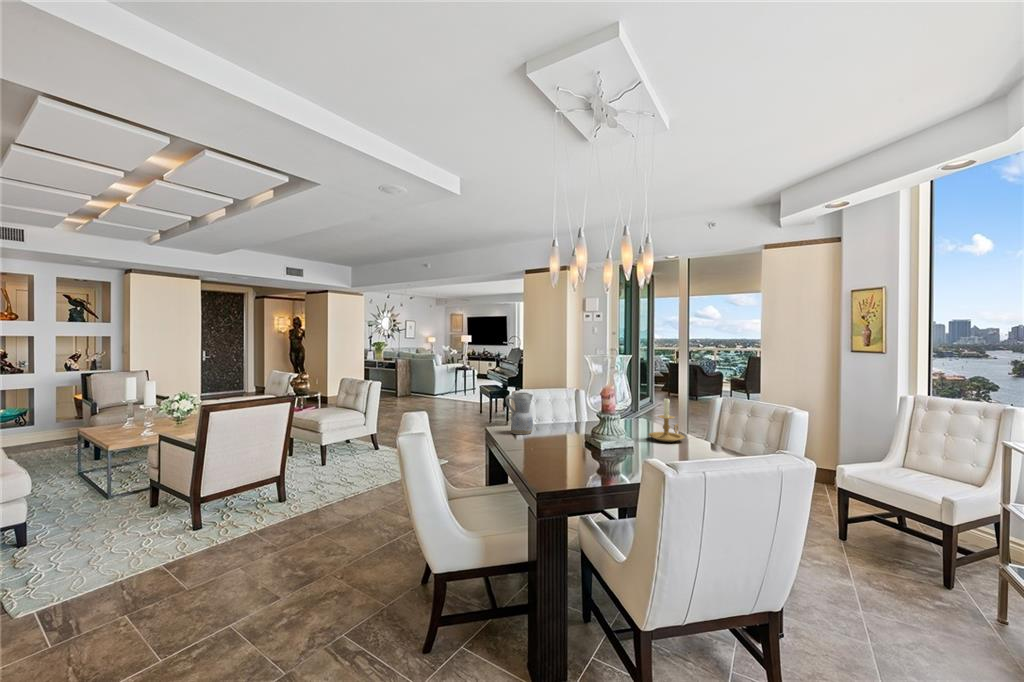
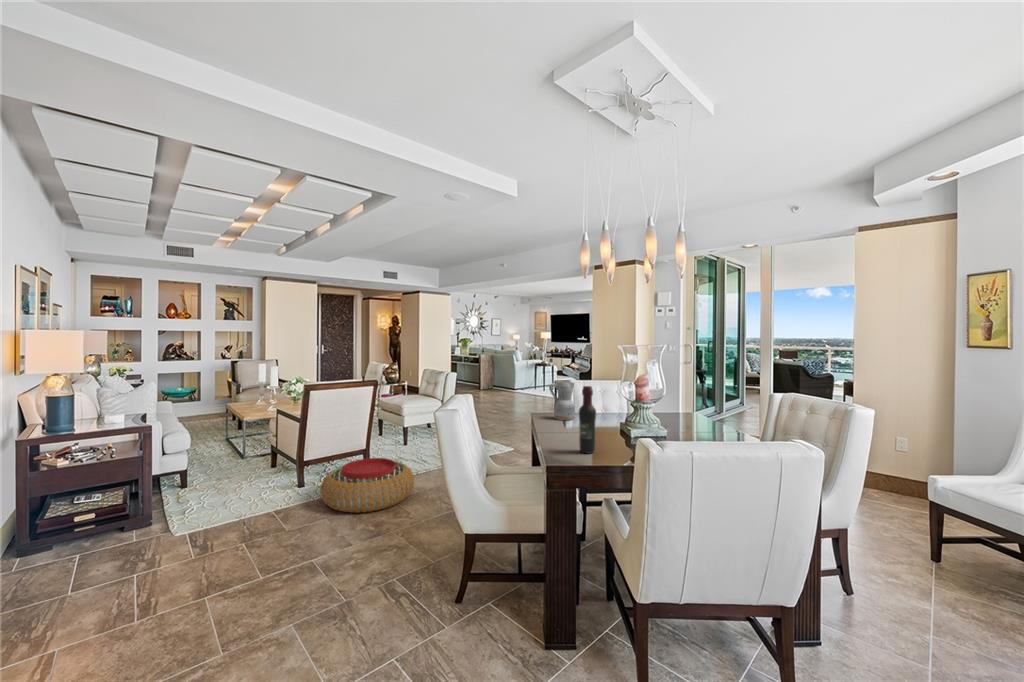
candle holder: present [648,398,685,442] -> none [688,389,726,434]
wine bottle: none [558,401,577,473] -> present [579,386,596,454]
pouf: none [228,487,346,556] -> present [320,458,414,513]

